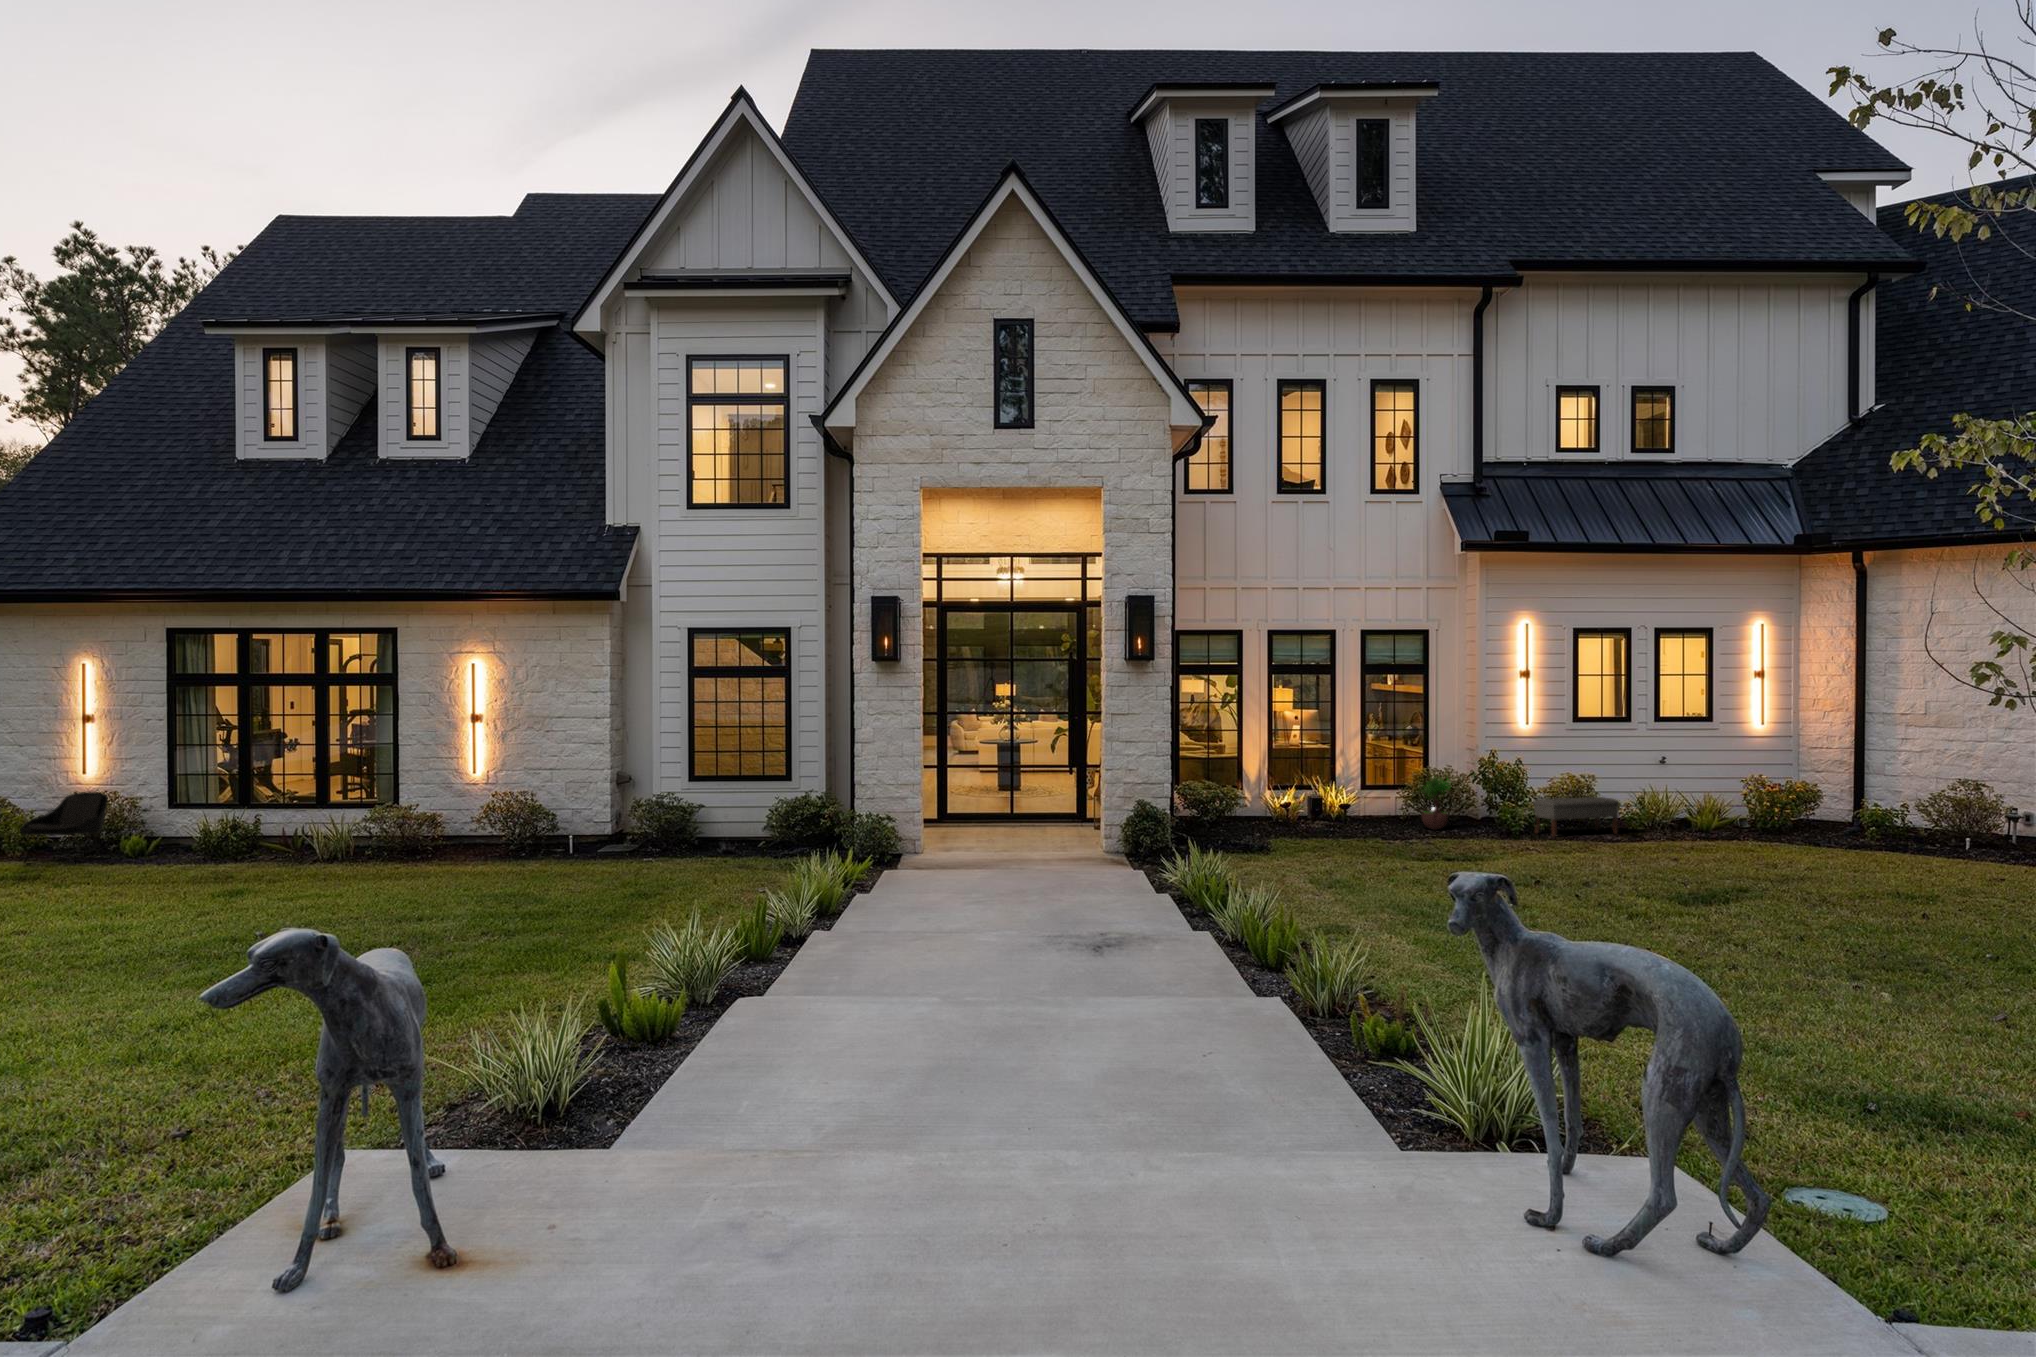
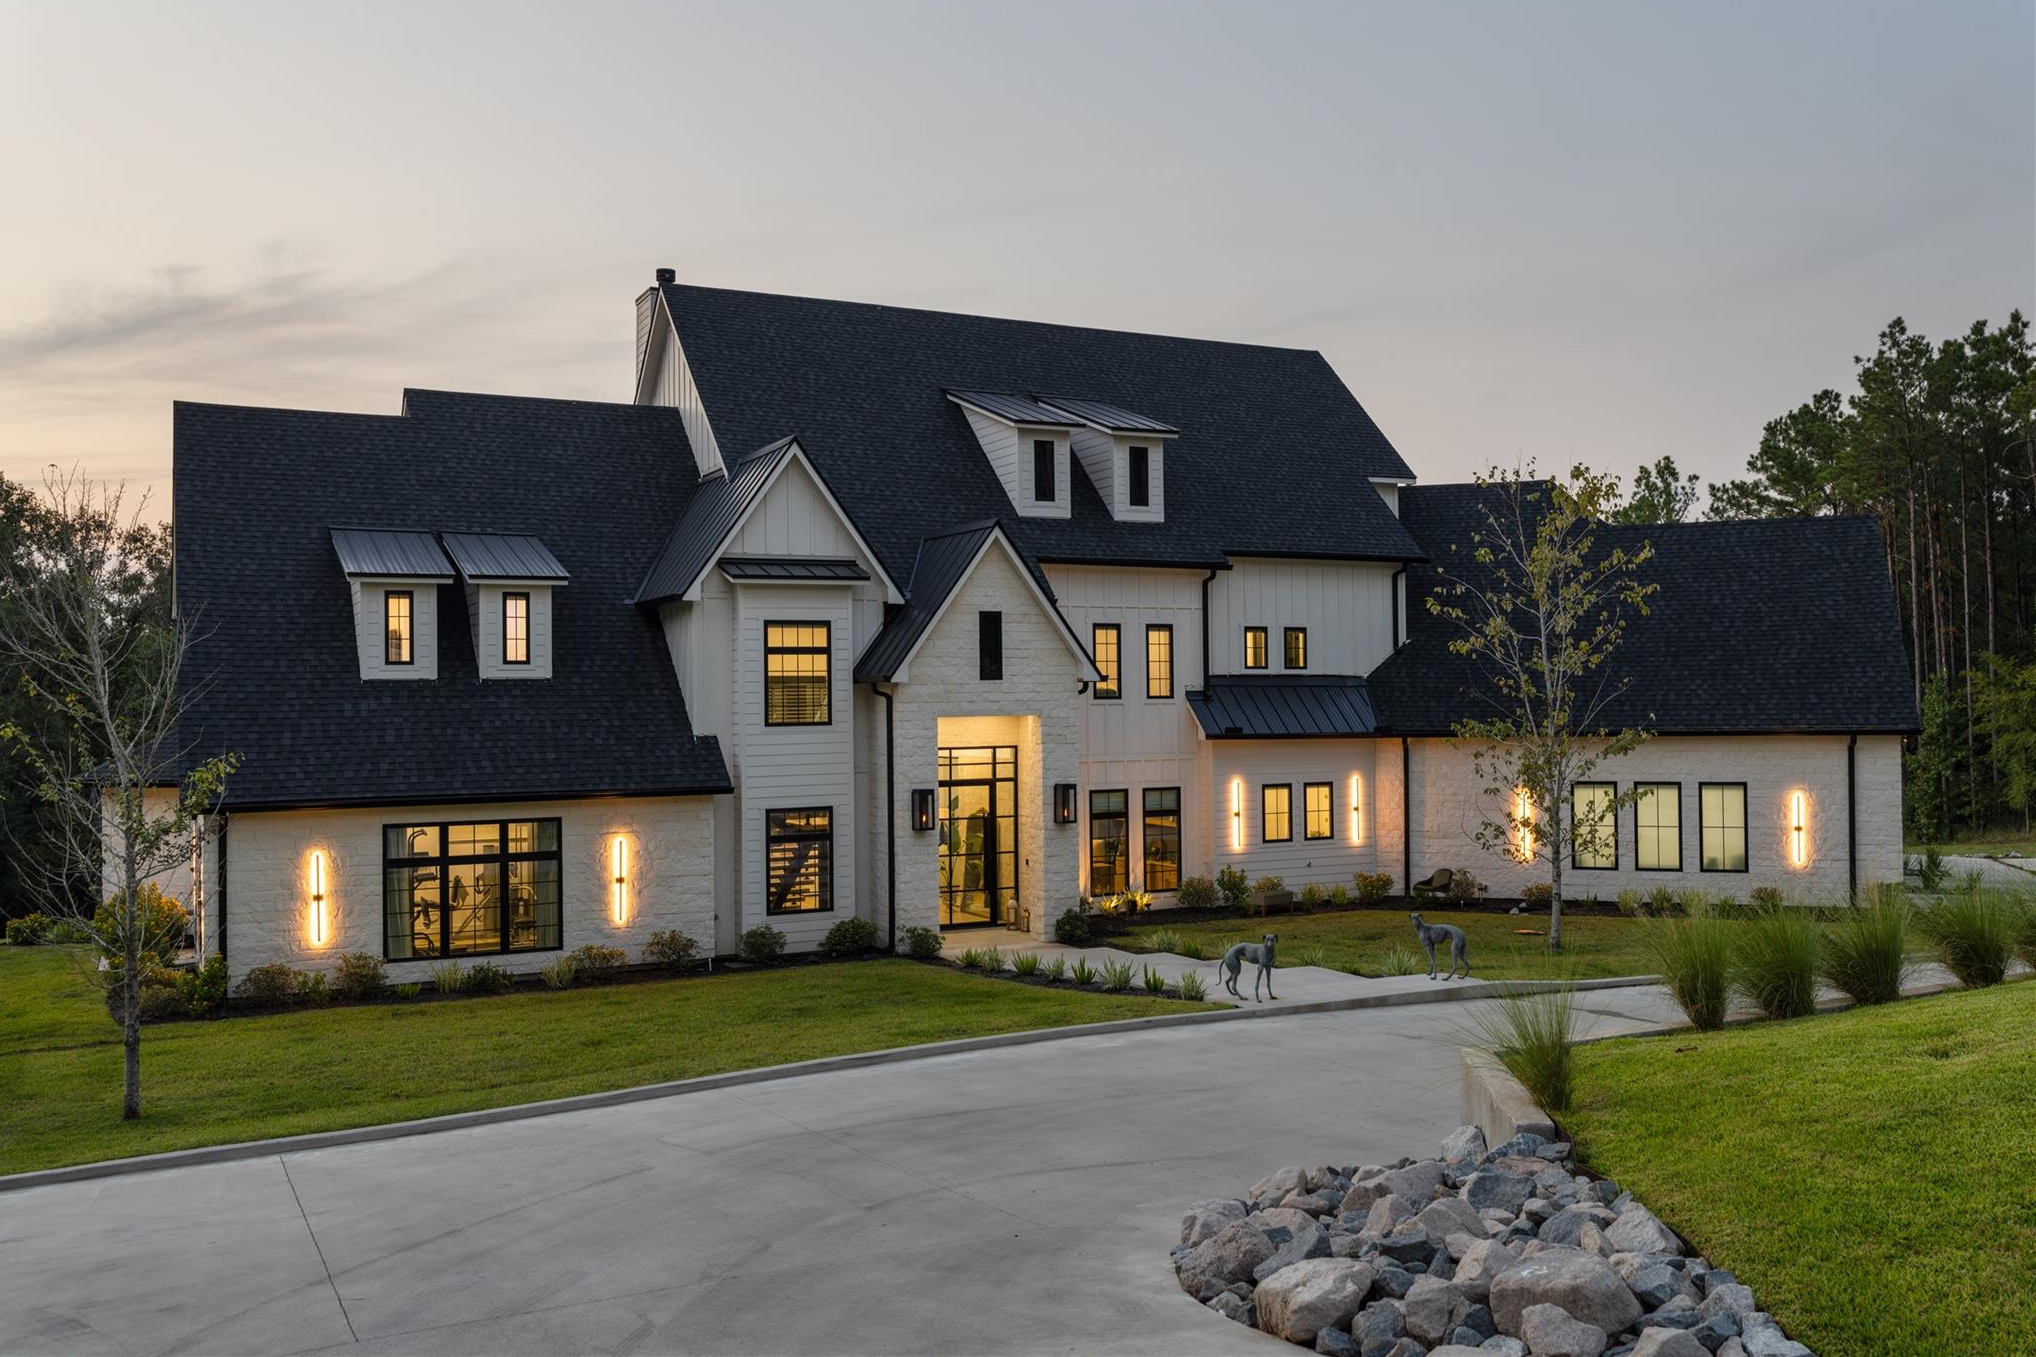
potted tree: present [1422,776,1451,830] -> none [1186,880,1206,916]
lounge chair: present [20,792,111,865] -> present [1413,868,1456,909]

